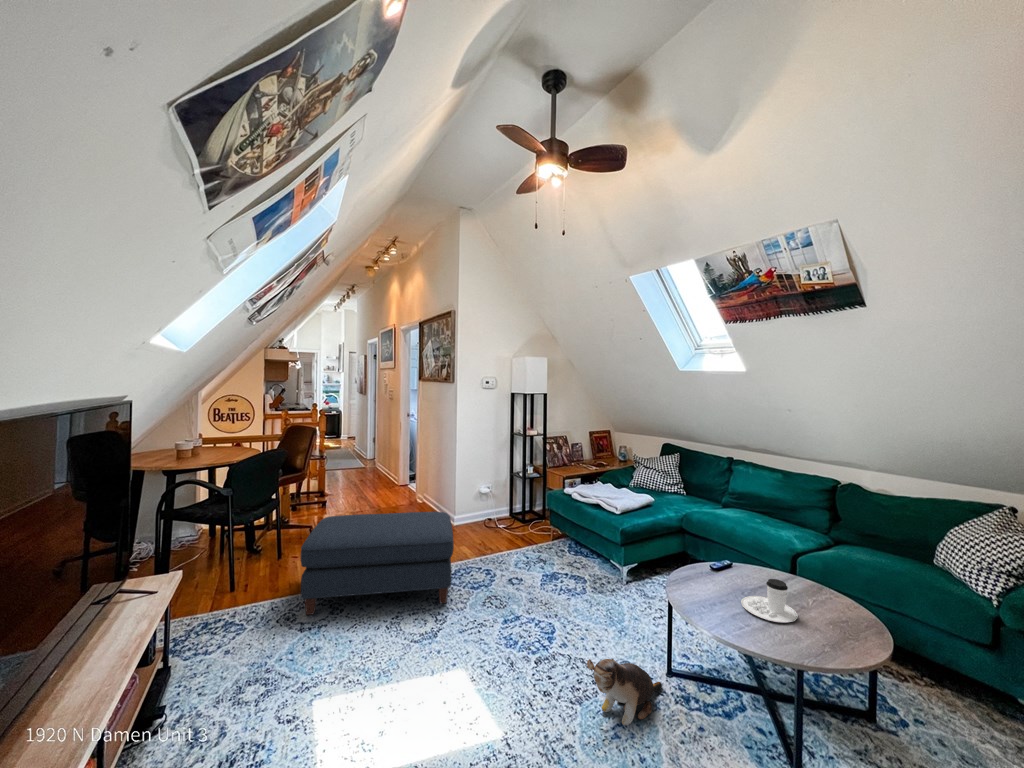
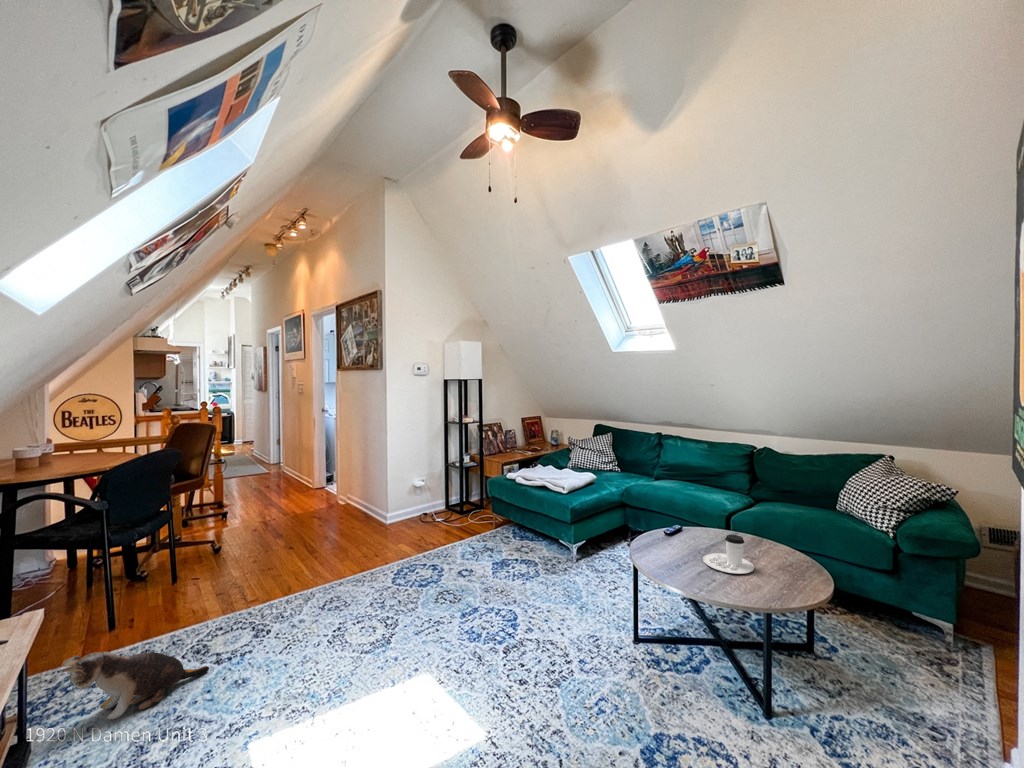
ottoman: present [300,512,454,615] -> none [211,509,399,644]
plush toy: present [587,659,662,725] -> present [62,651,209,719]

